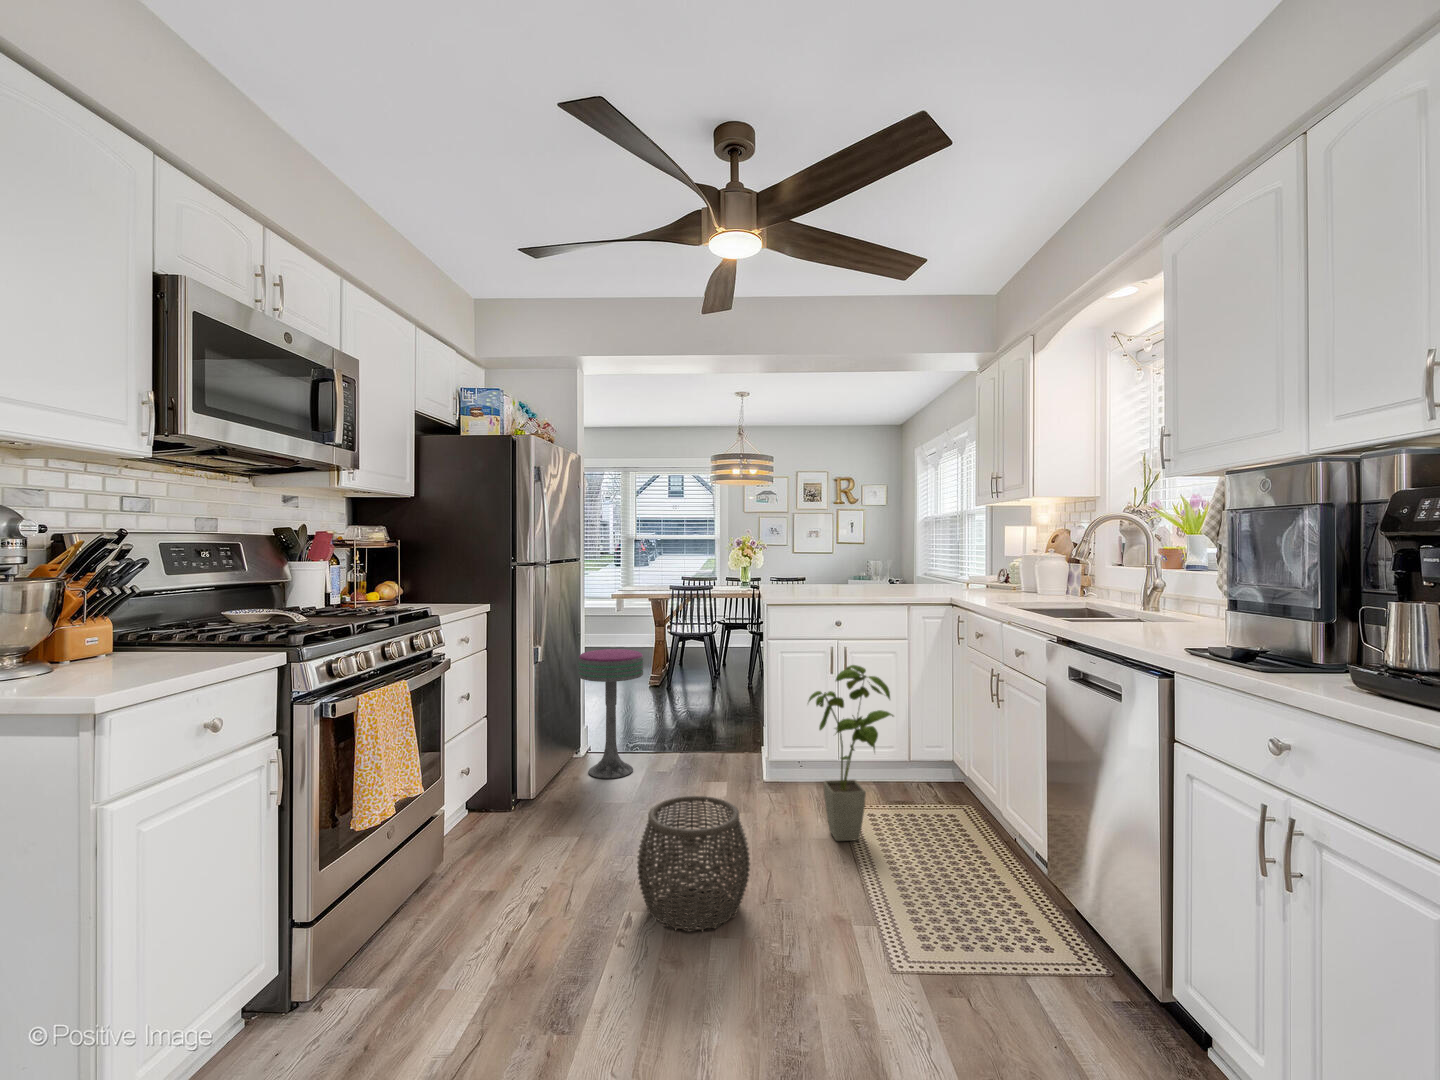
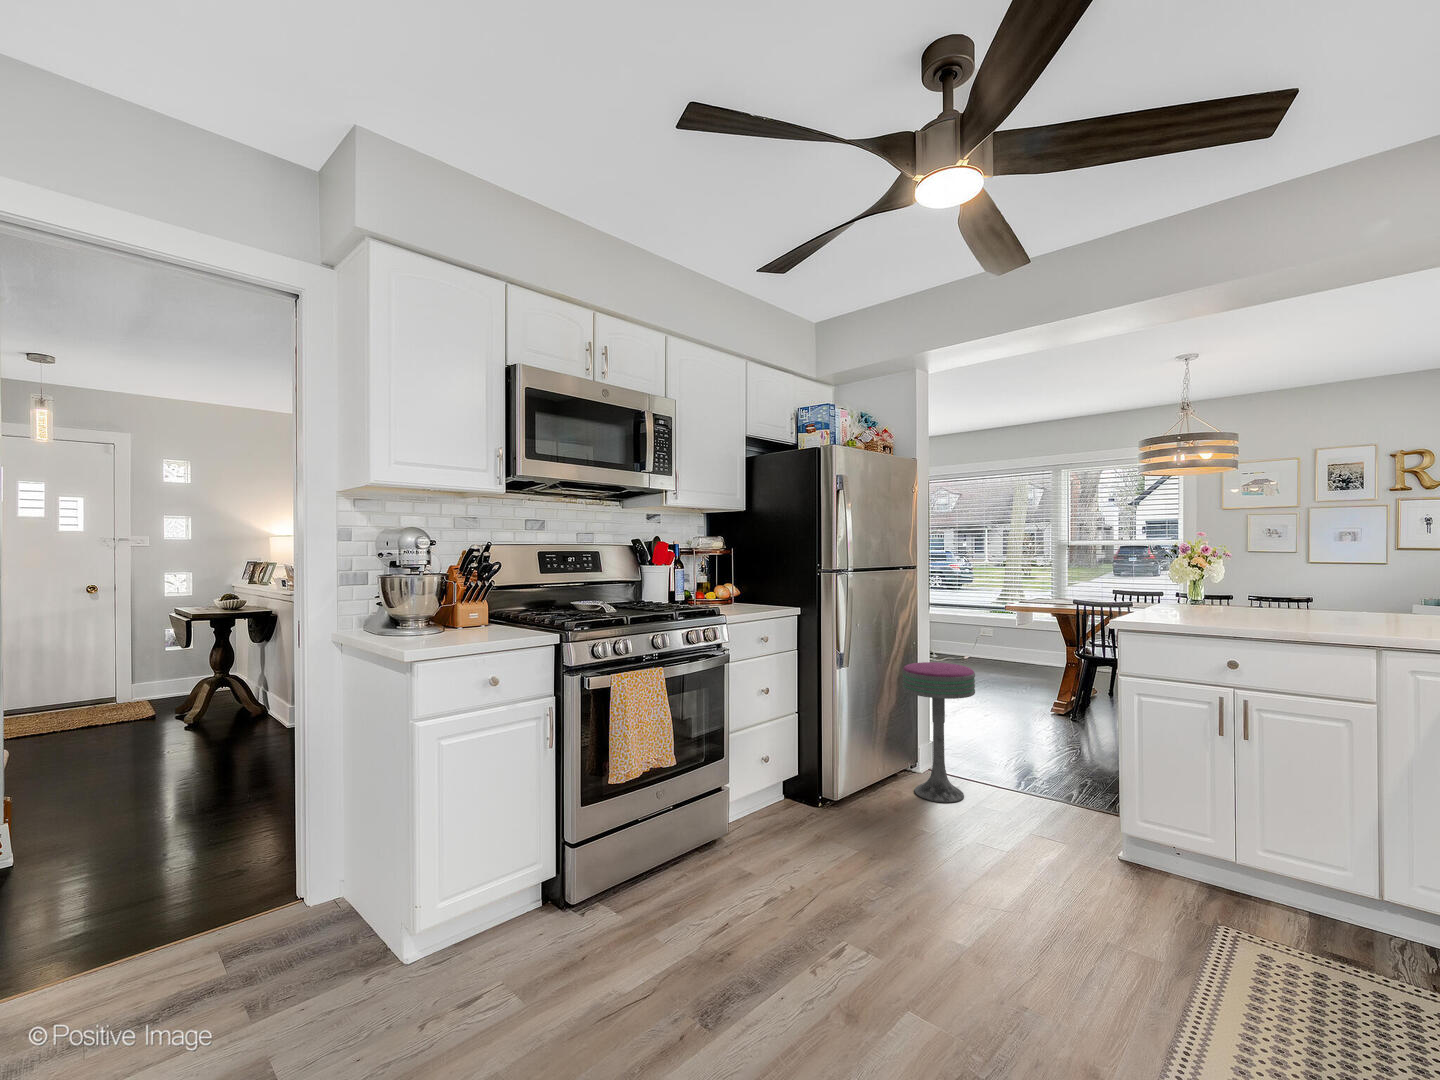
house plant: present [808,665,893,841] -> none [1133,725,1297,981]
woven basket: present [637,796,750,932] -> none [847,837,983,1003]

